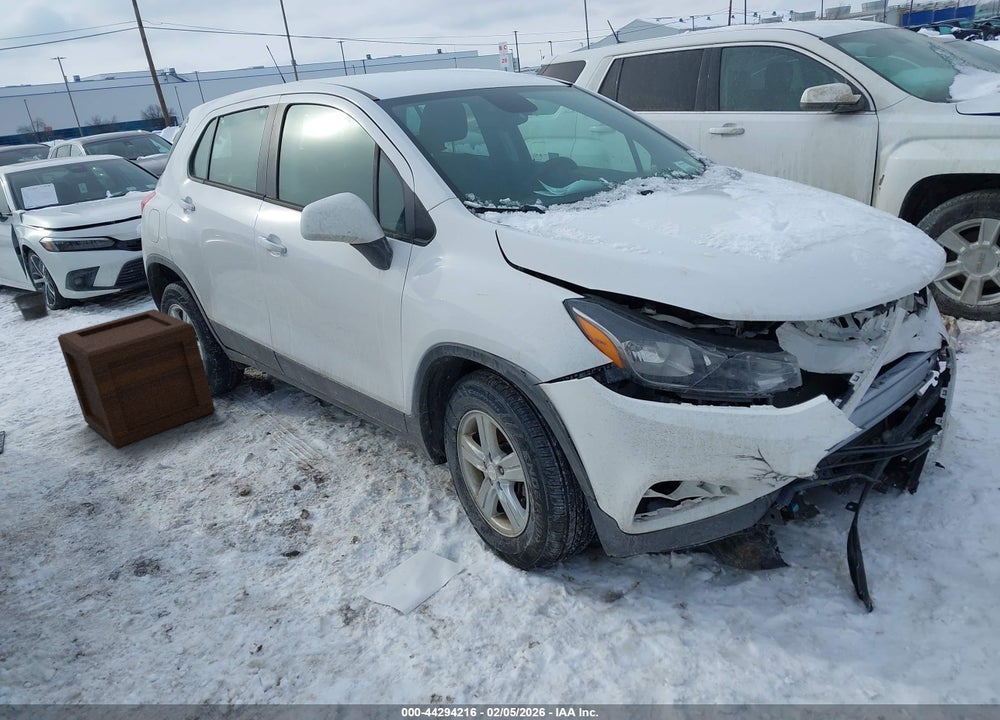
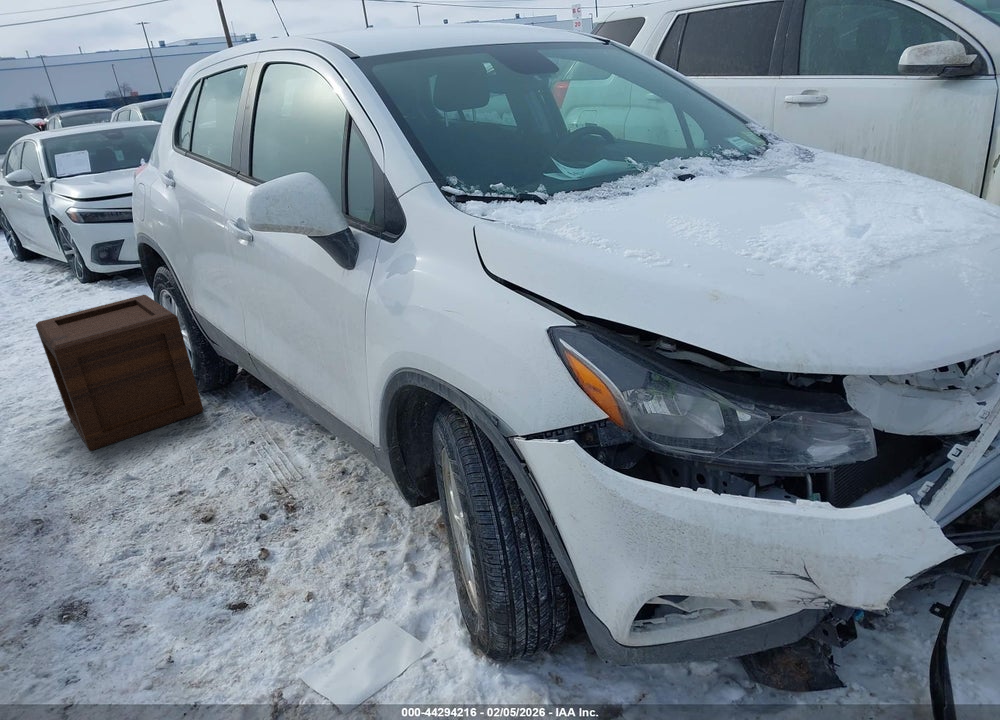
bucket: present [12,291,48,321] -> none [39,264,77,294]

